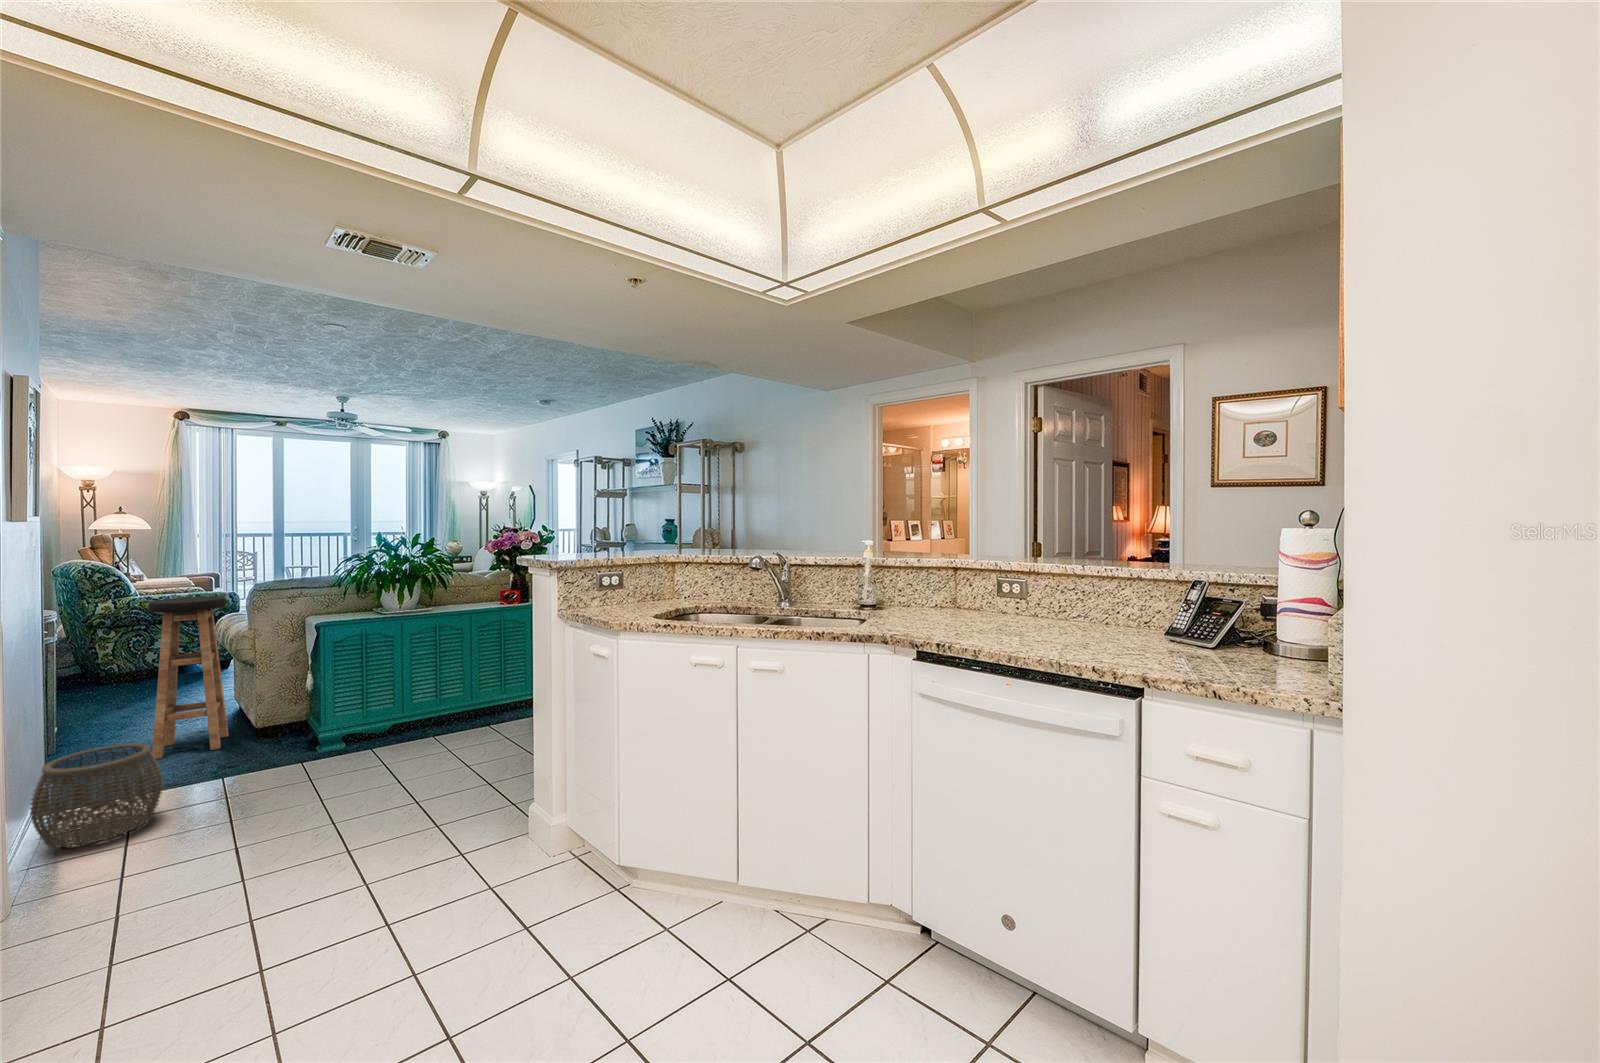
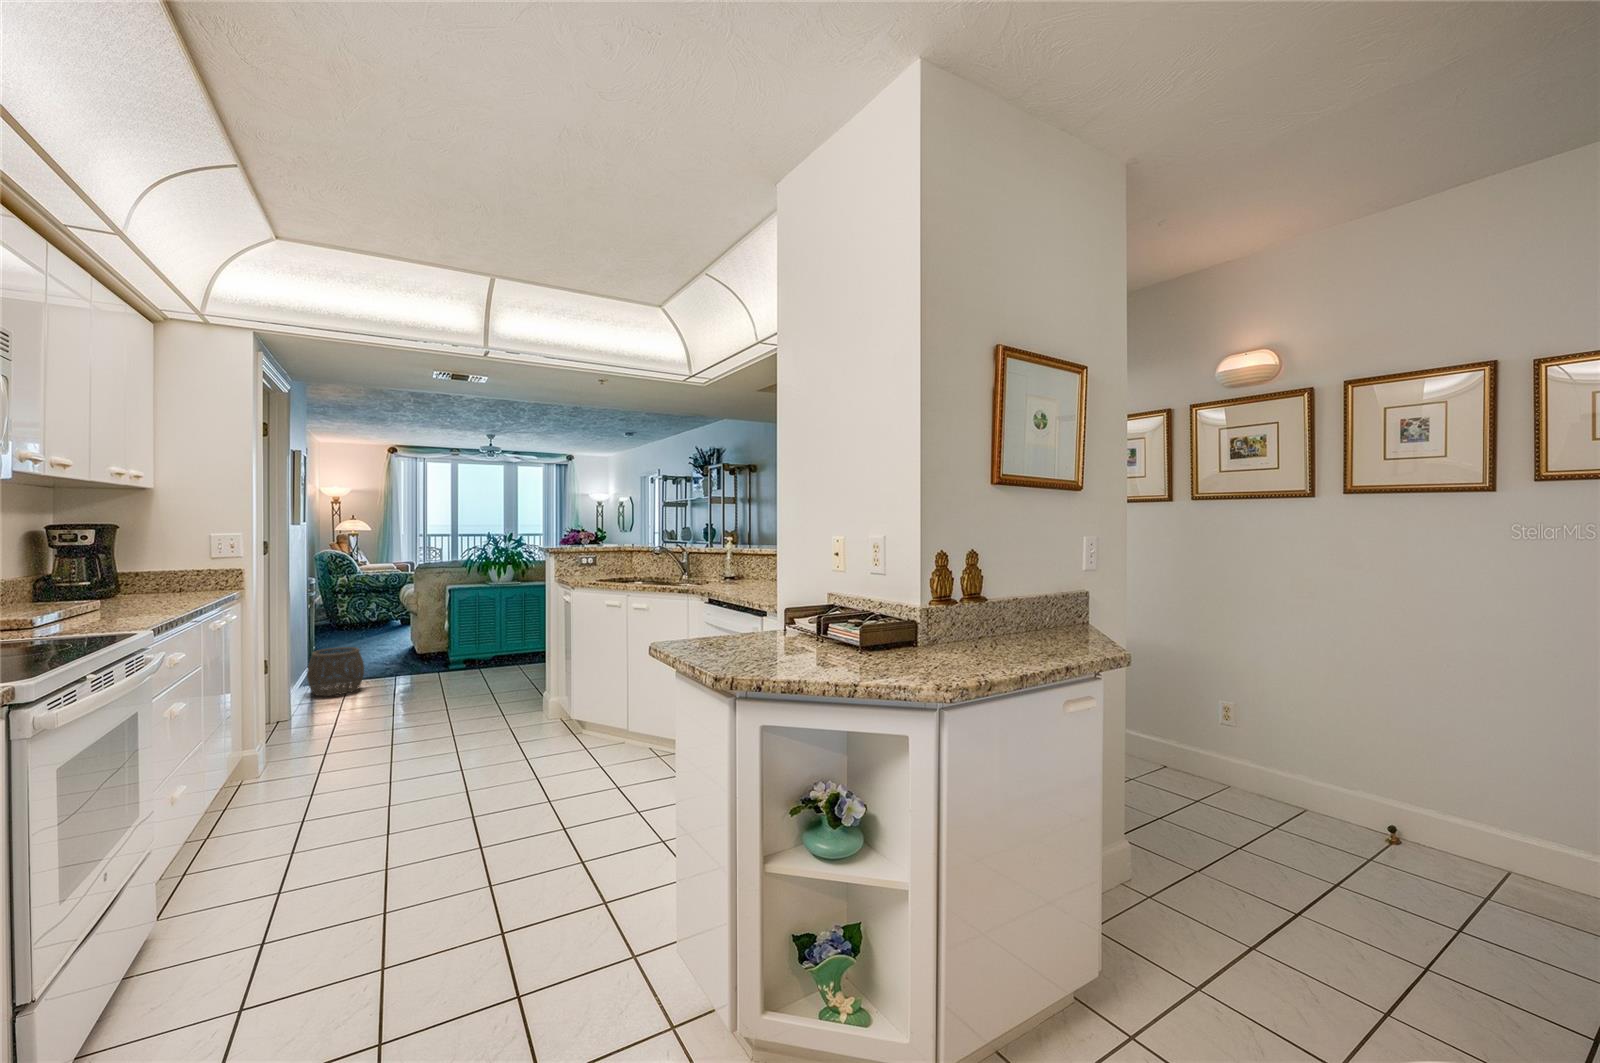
bar stool: present [148,596,229,759] -> none [363,571,403,667]

